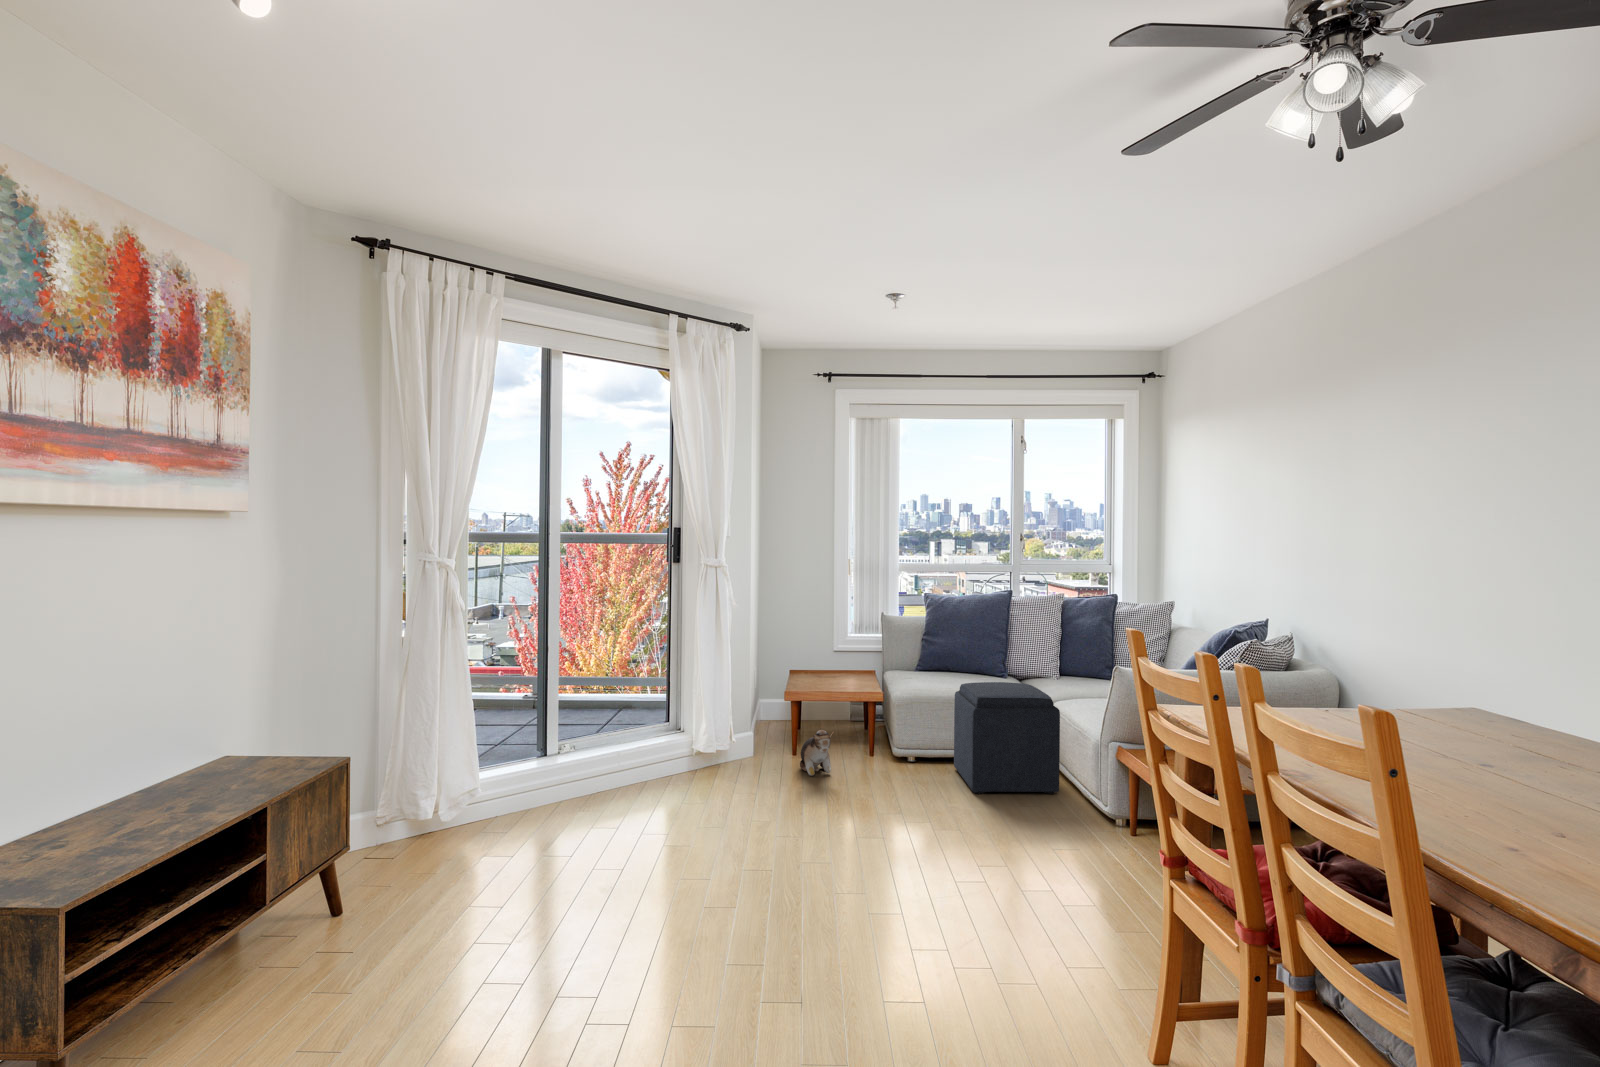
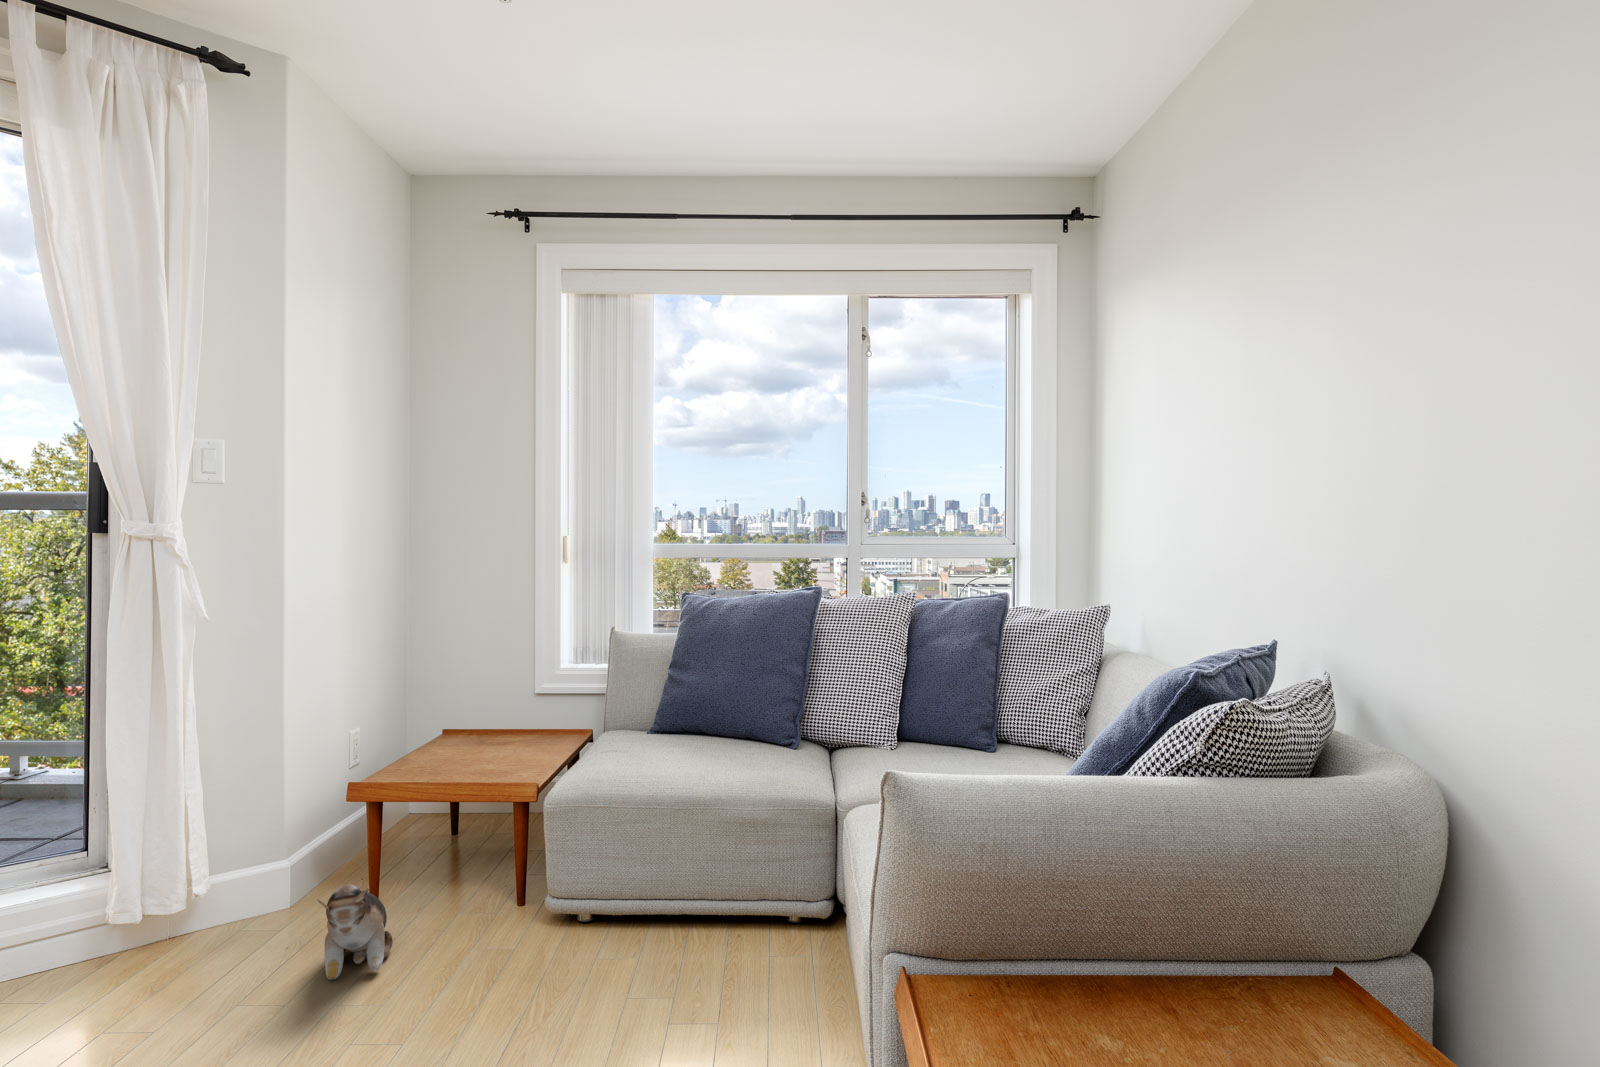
ottoman: present [954,682,1060,794] -> none [631,773,824,1035]

